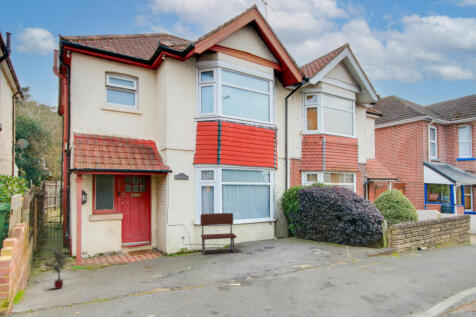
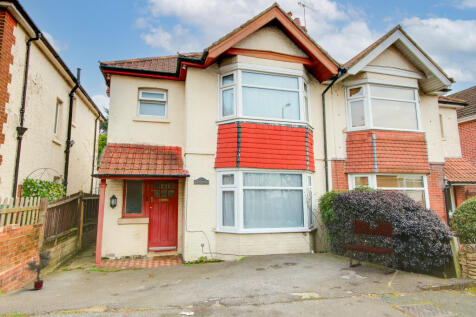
bench: present [200,213,237,254] -> present [344,220,395,274]

